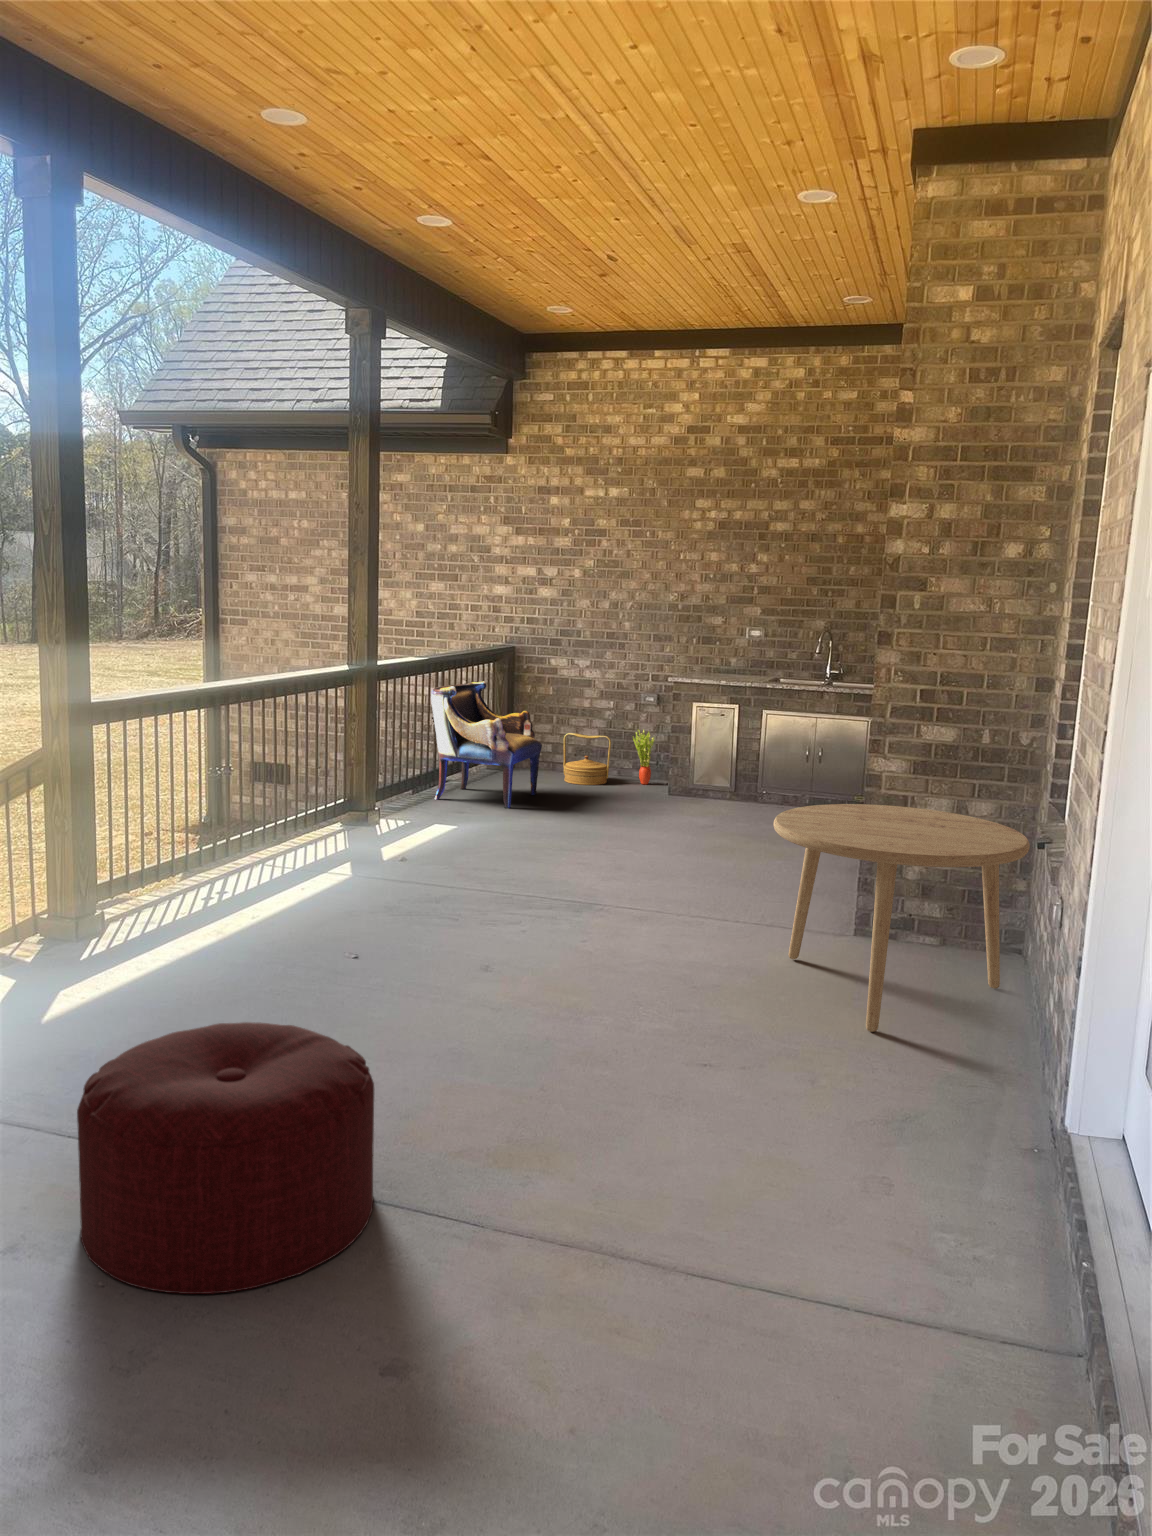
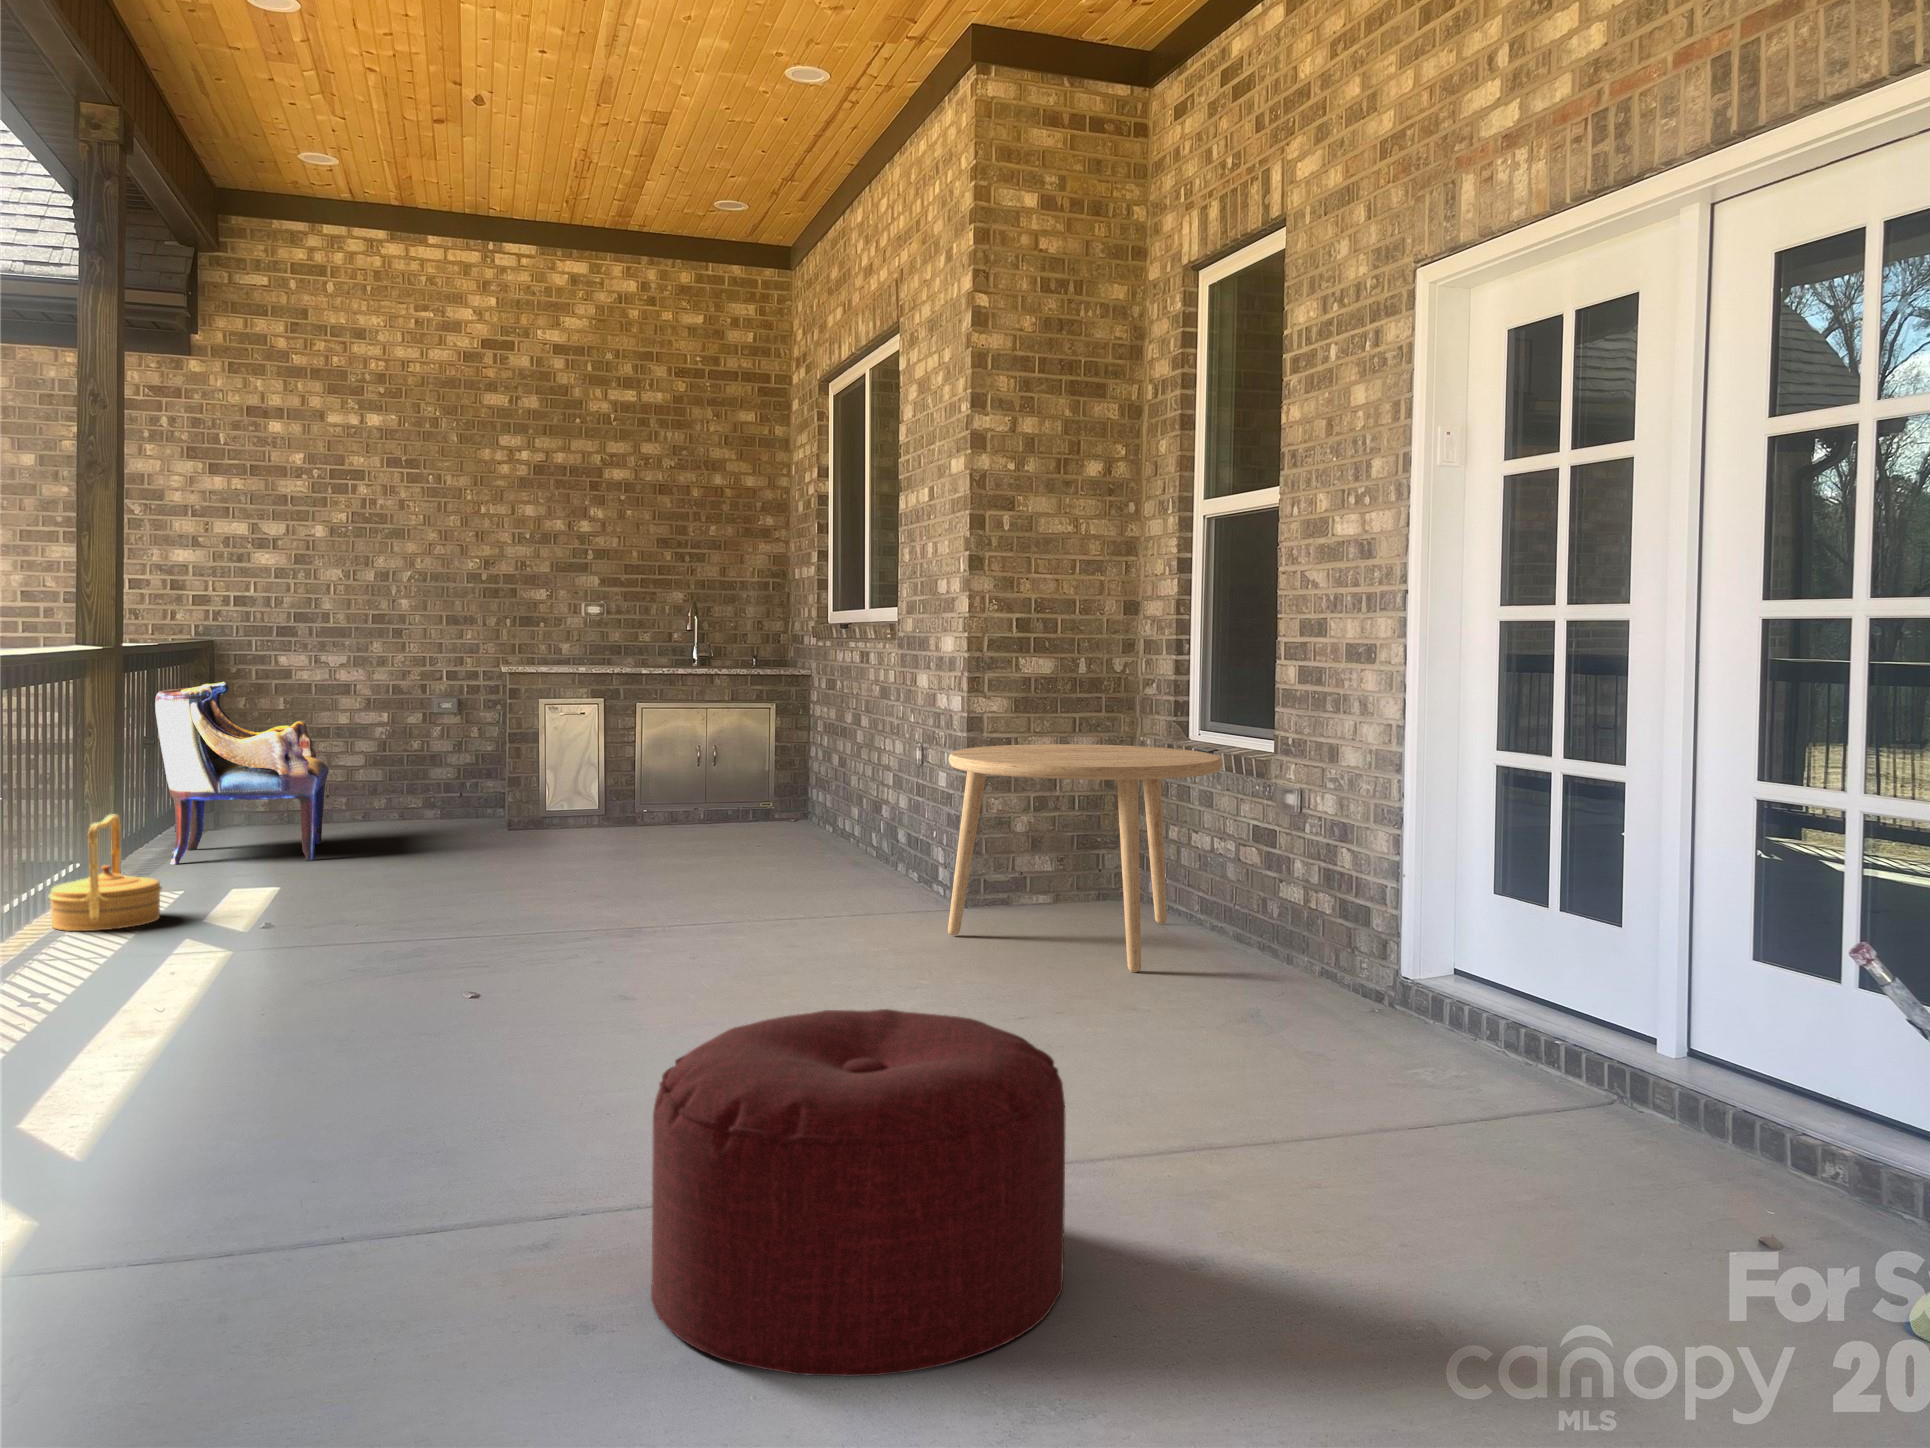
potted plant: present [633,730,654,784] -> none [429,743,464,819]
woven basket: present [563,733,611,785] -> present [49,815,162,931]

